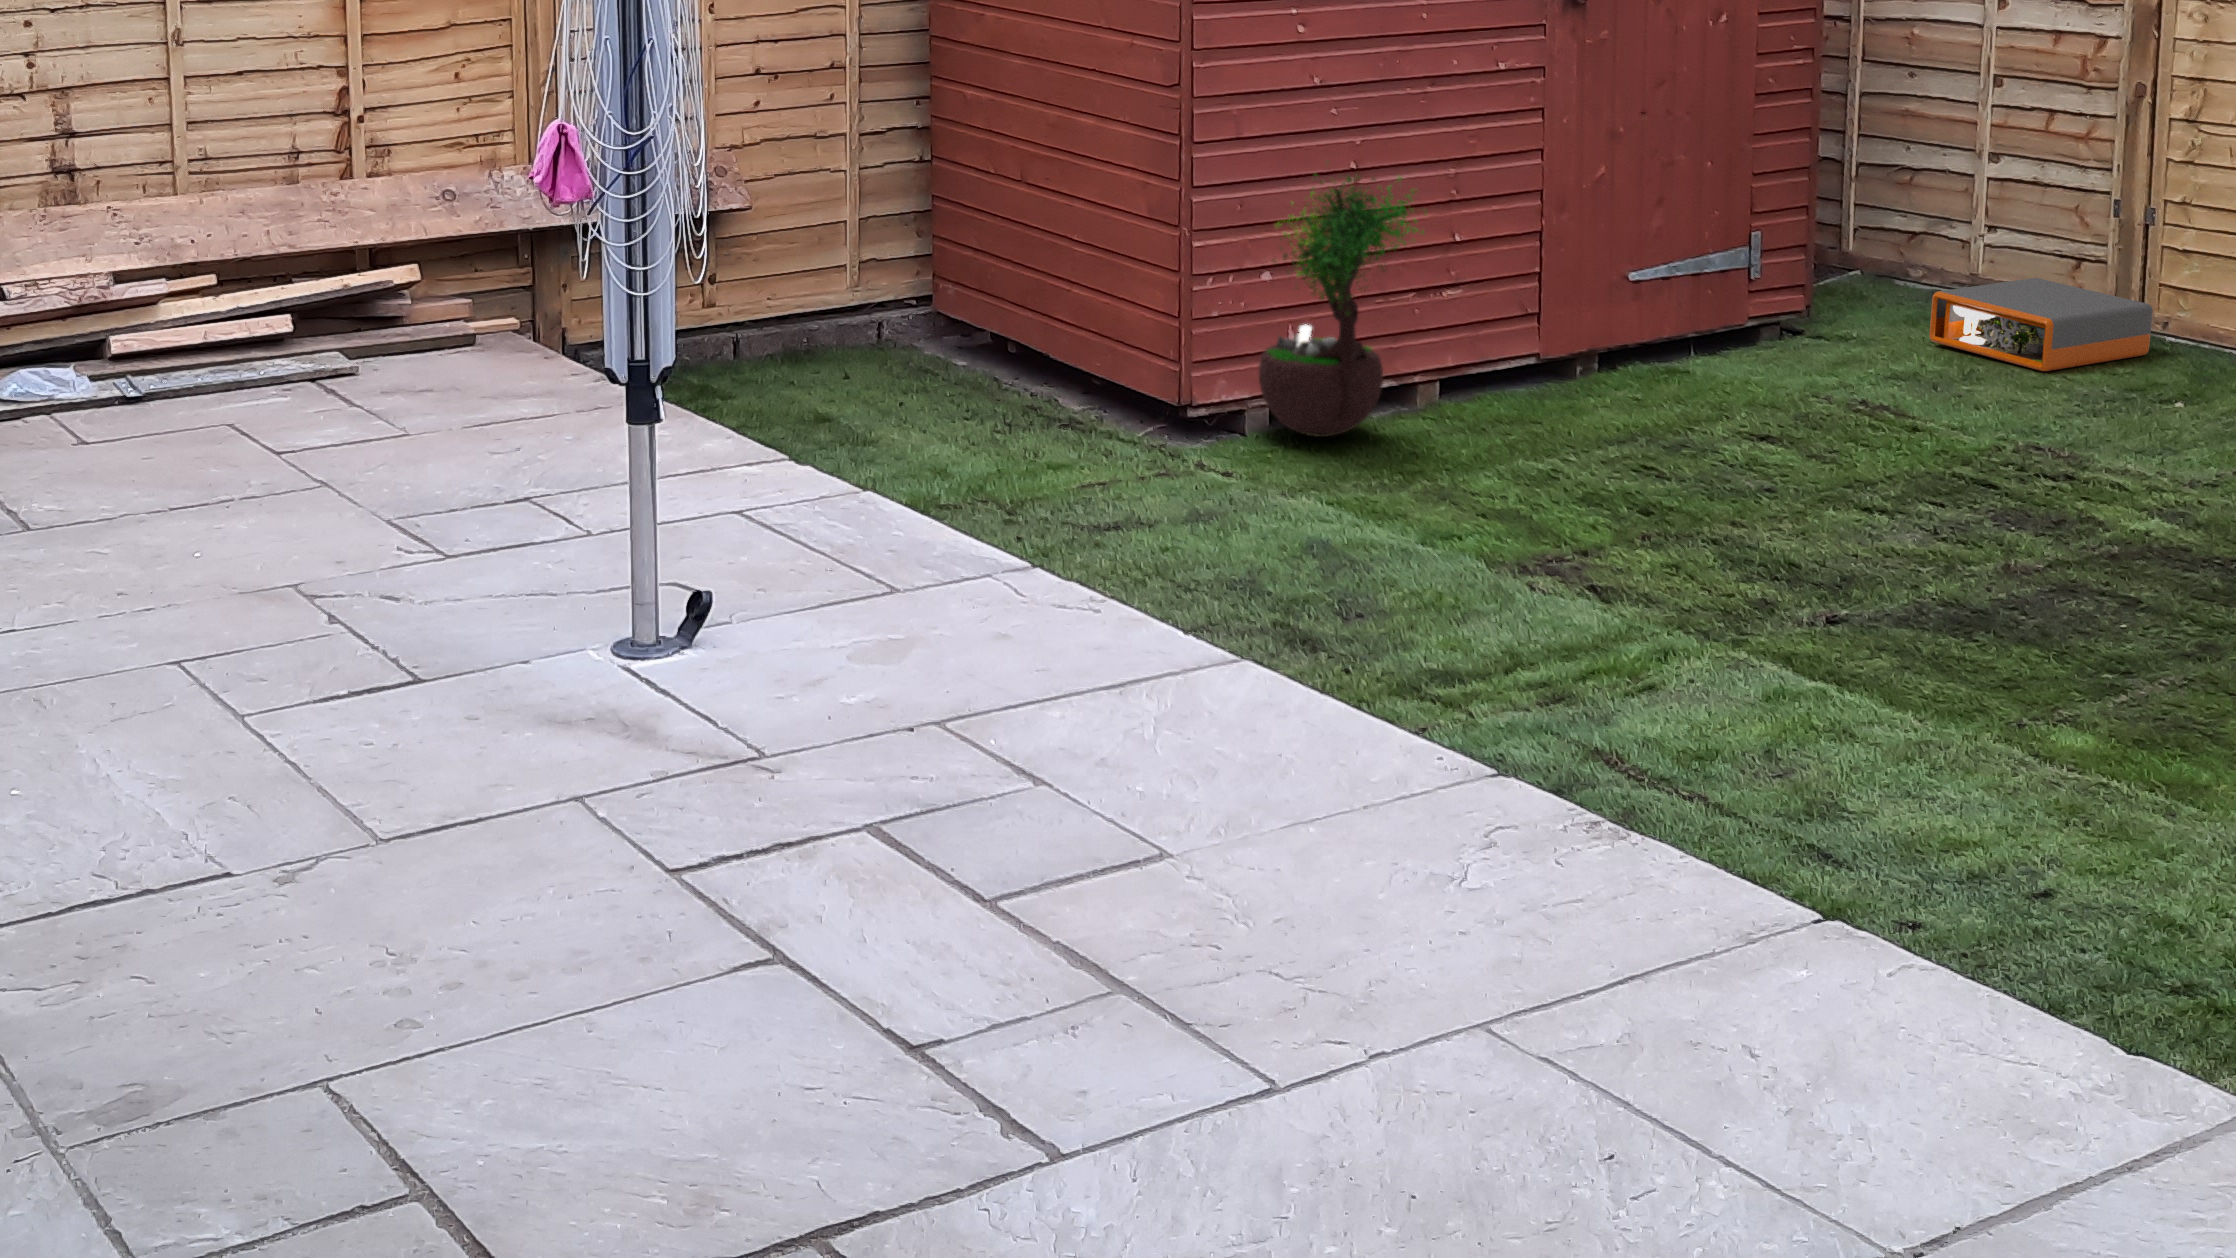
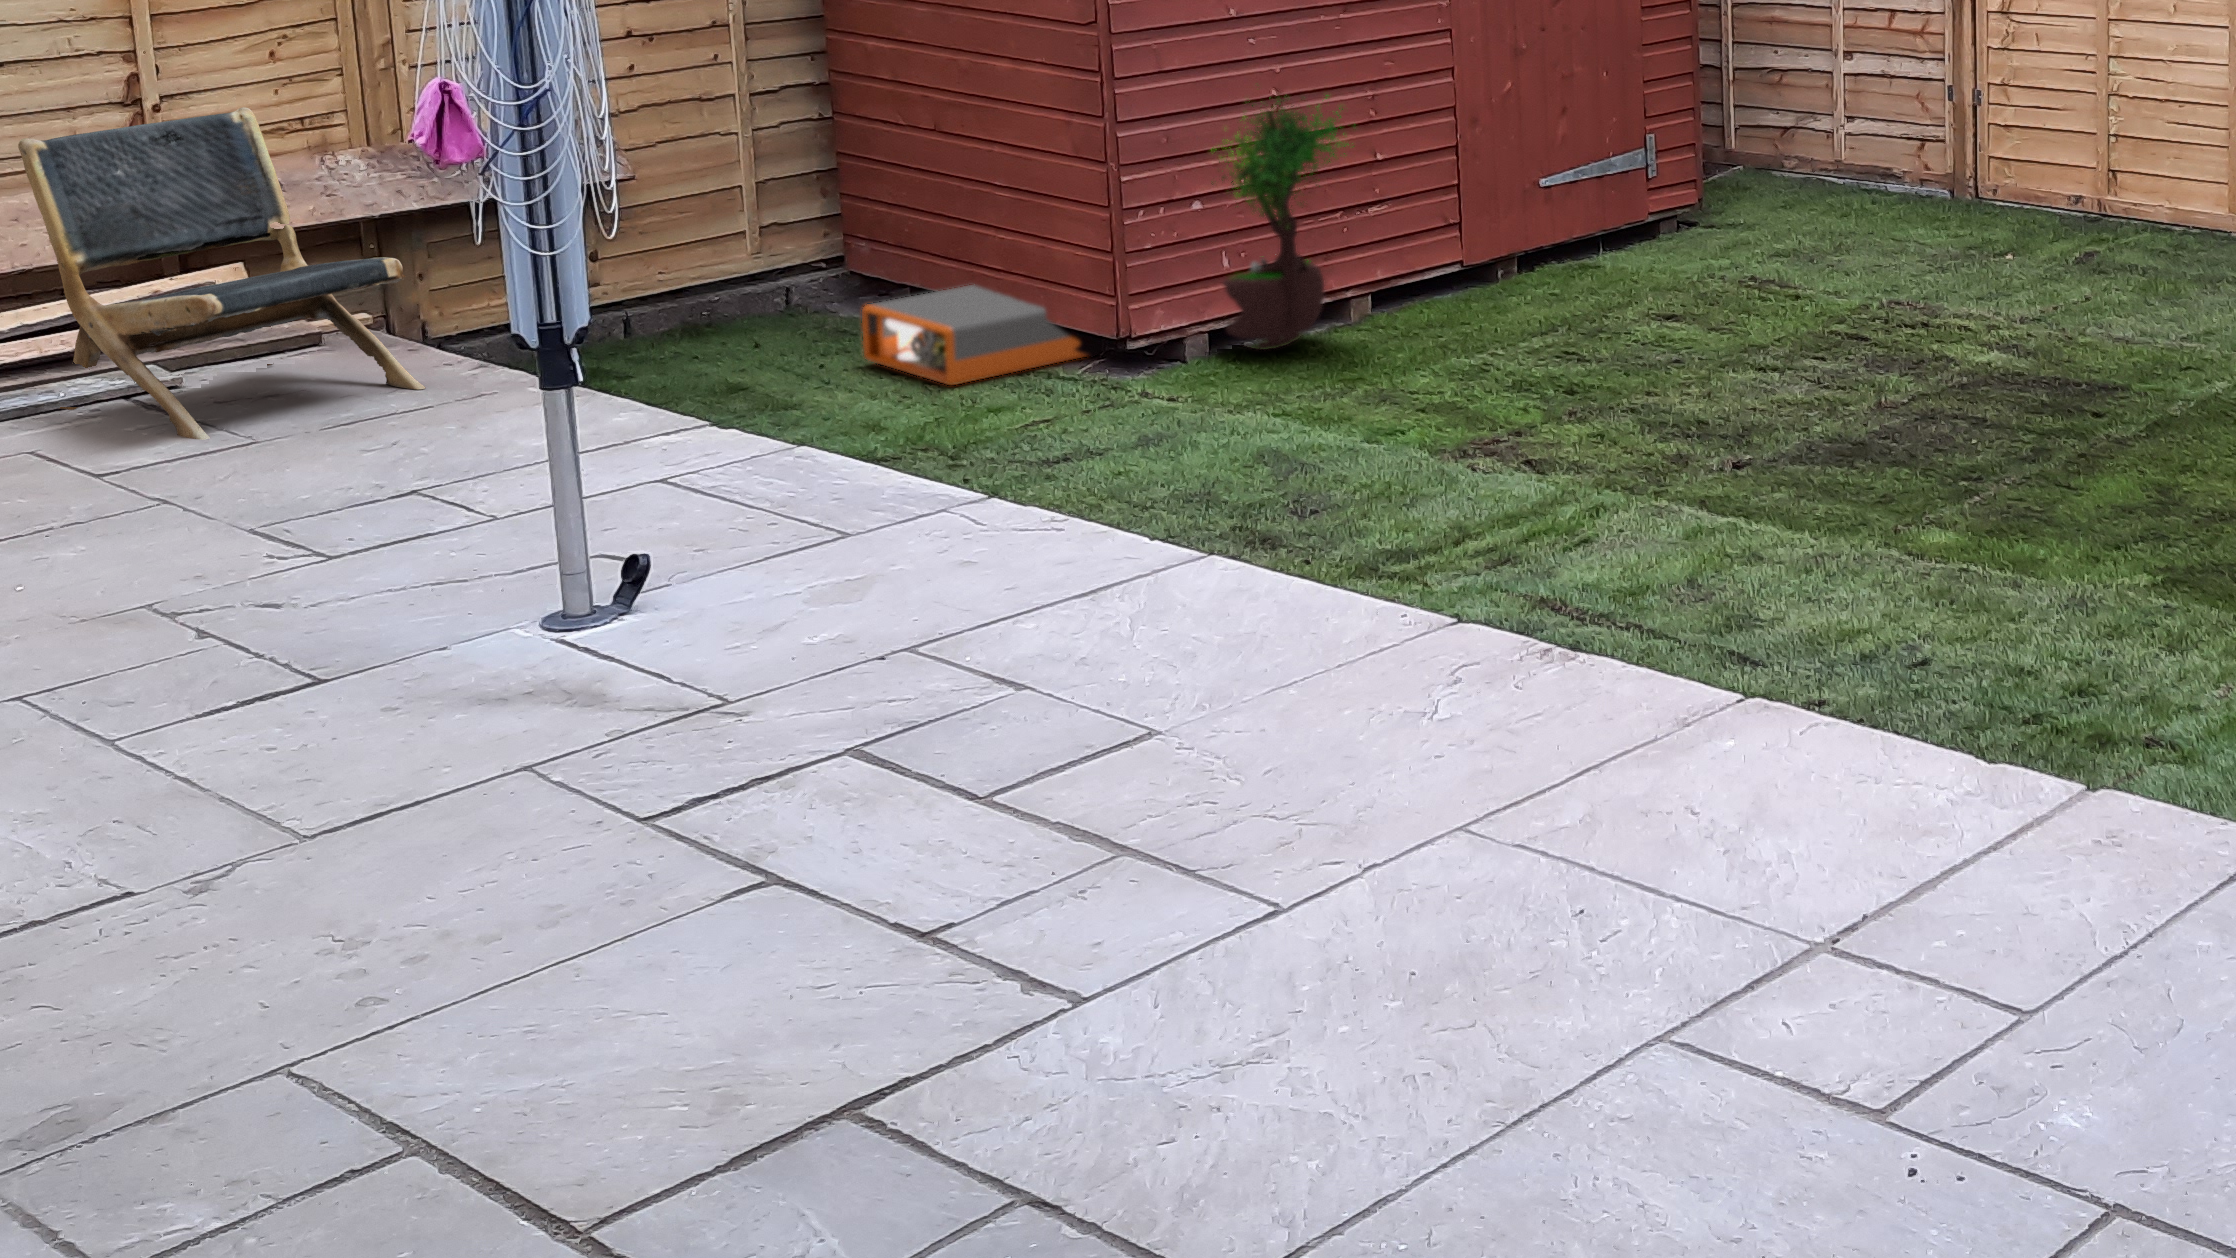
lounge chair: none [243,117,547,422] -> present [18,108,425,440]
storage box: present [1929,278,2153,371] -> present [862,284,1084,385]

